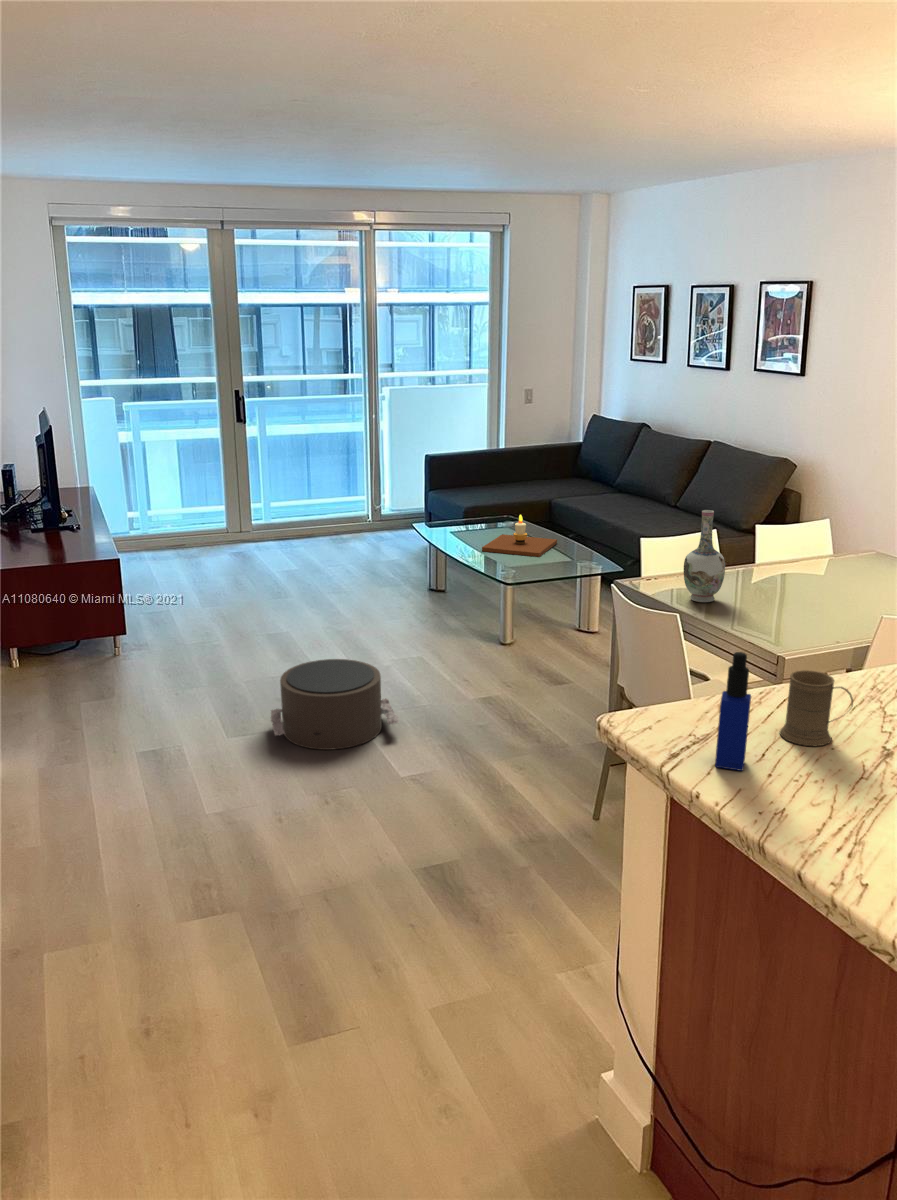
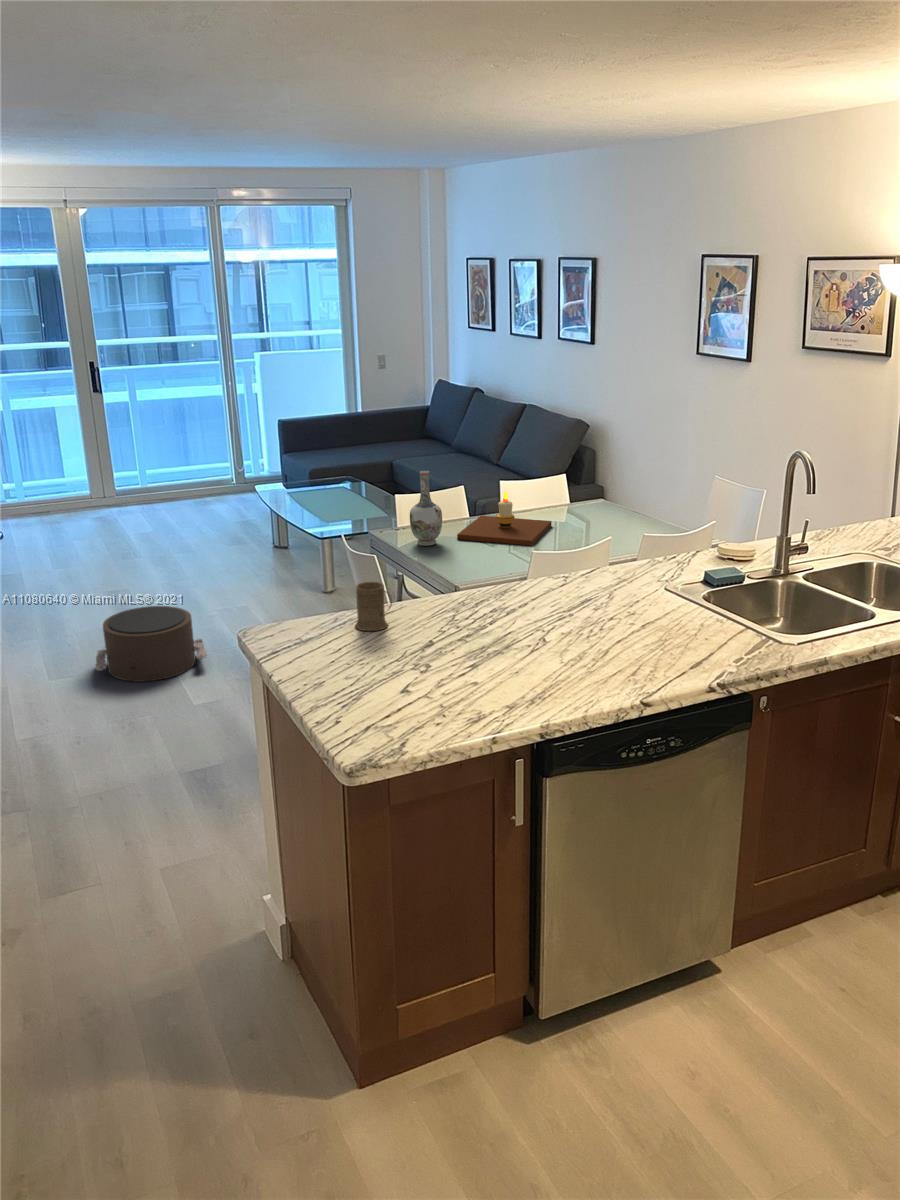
candle: present [482,515,557,557] -> present [457,491,551,546]
bottle: present [715,652,751,771] -> none [291,568,317,646]

